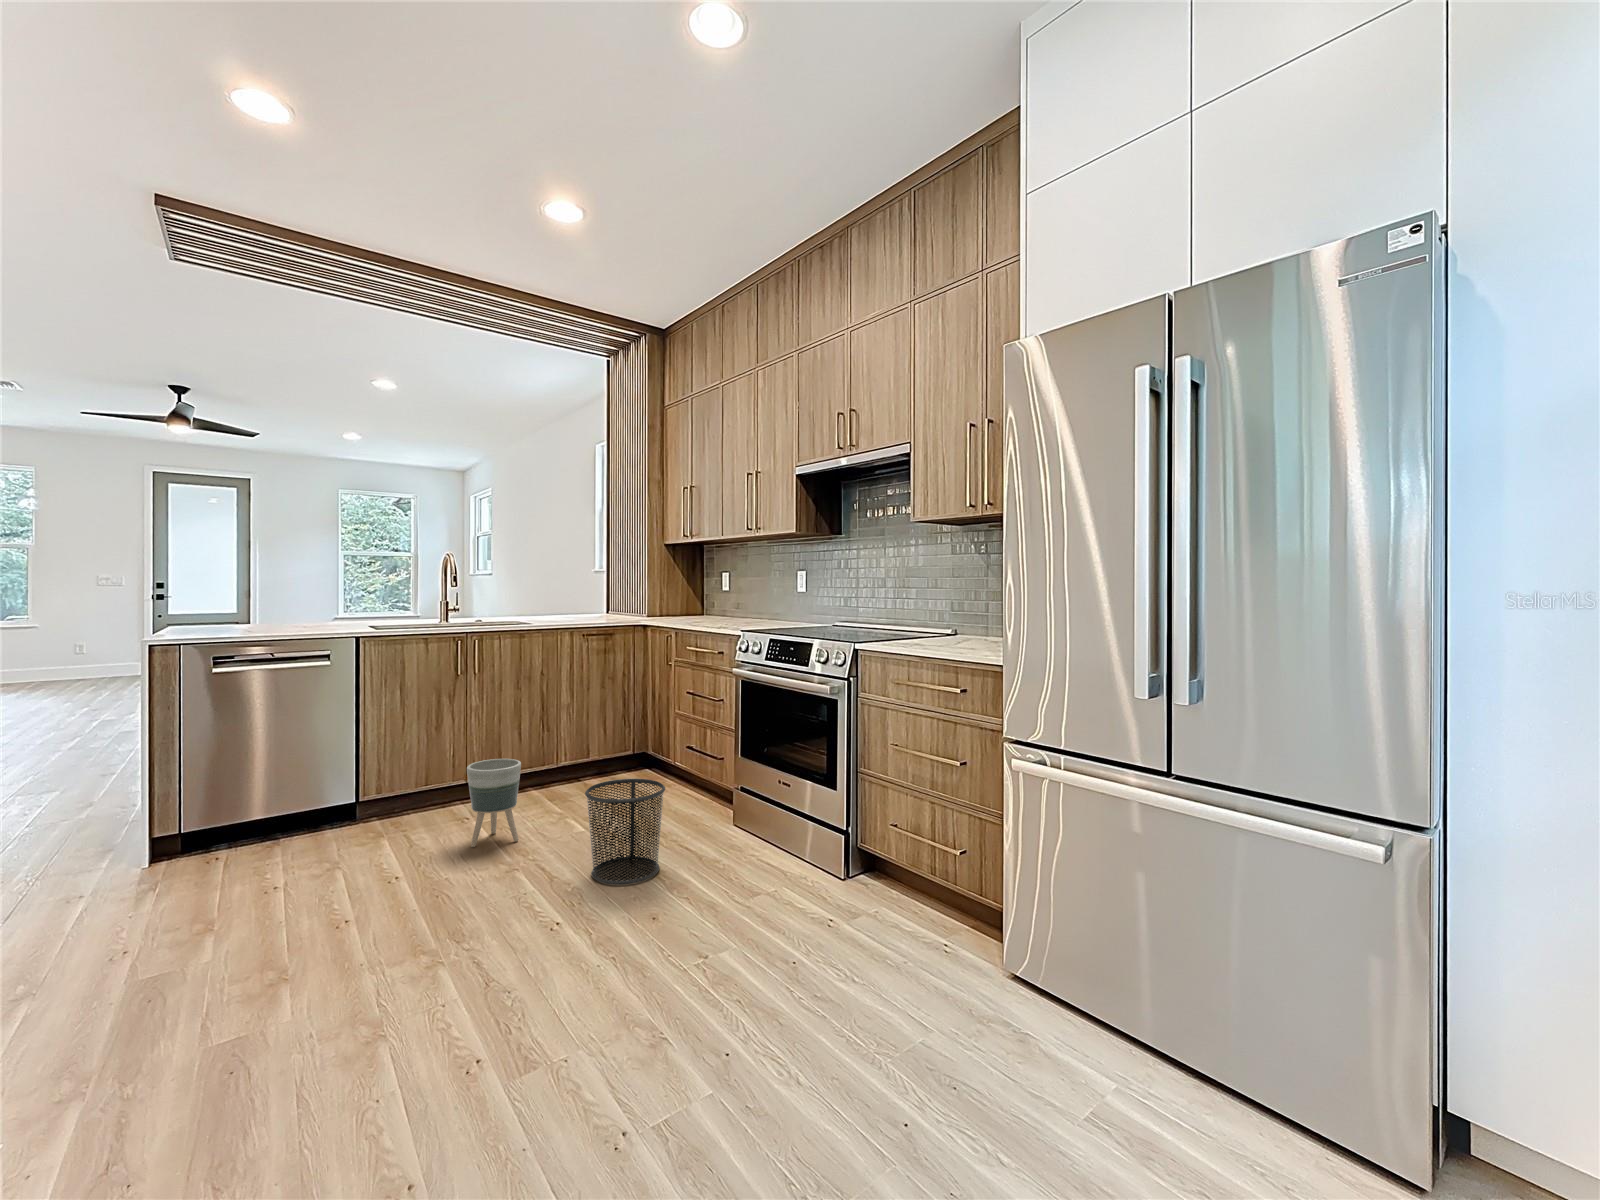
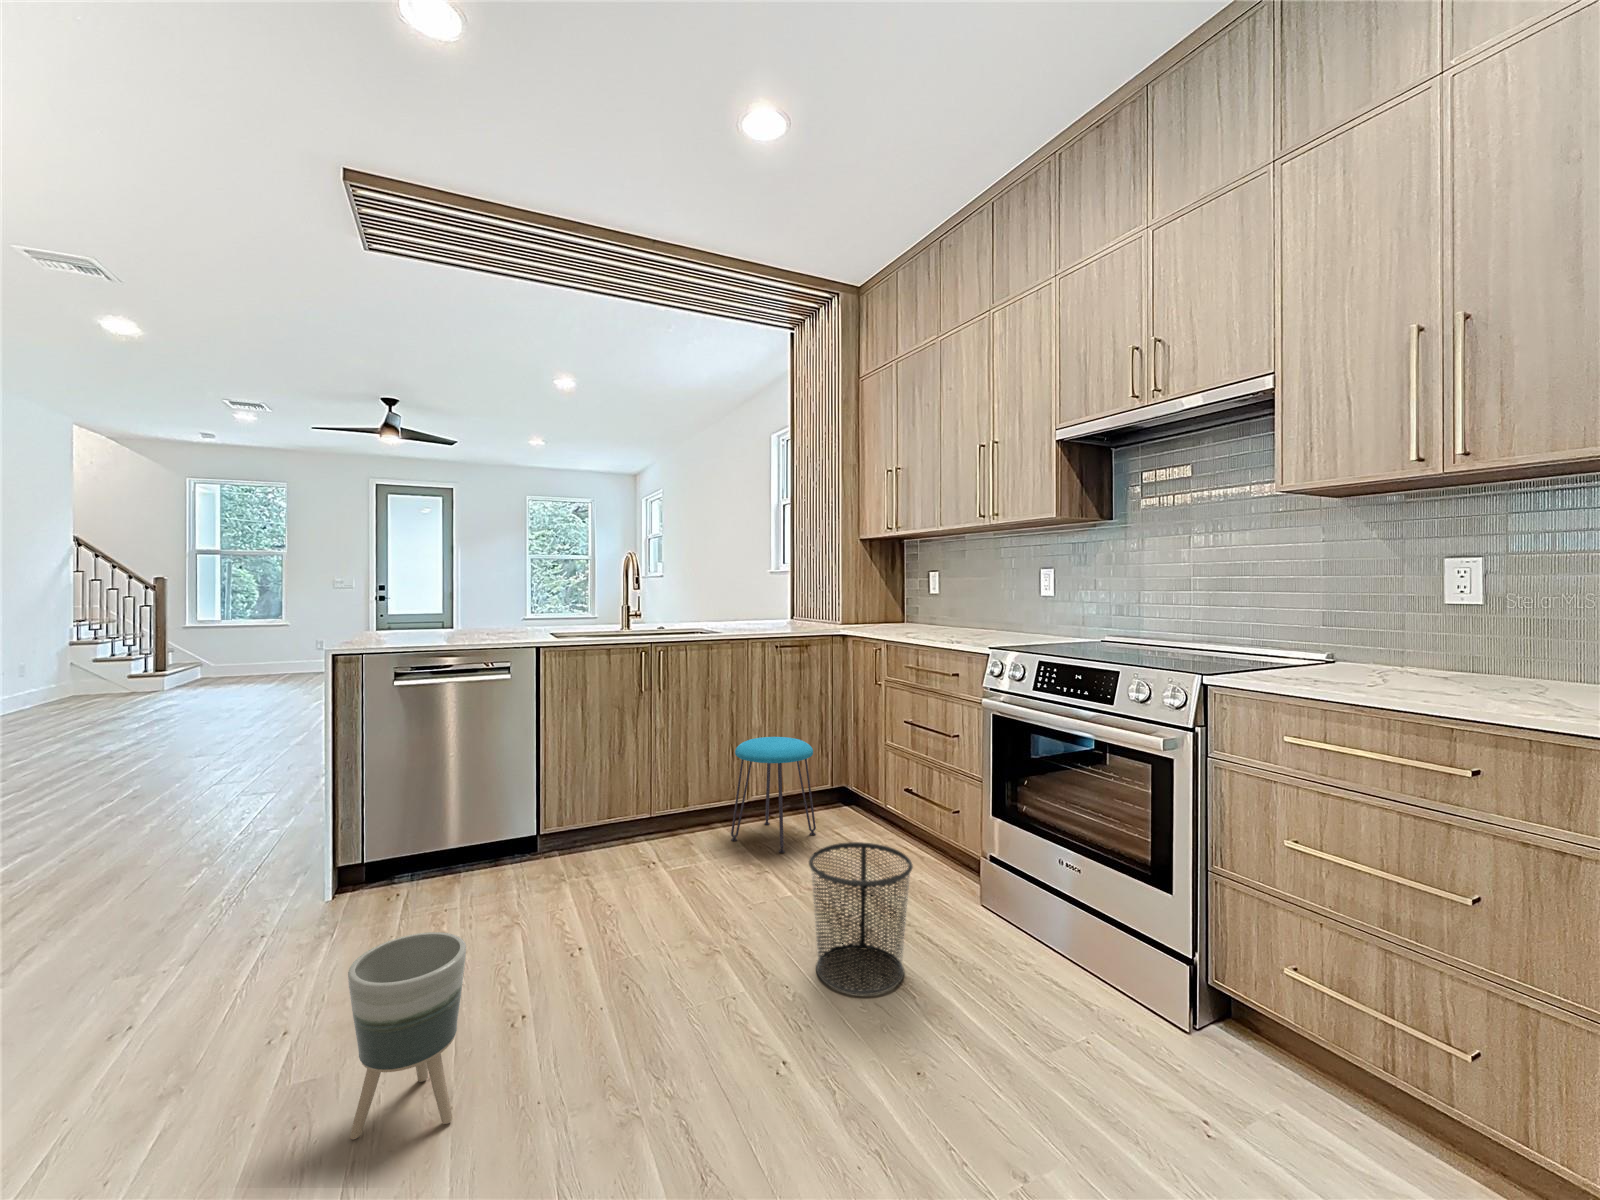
stool: none [538,712,615,806] -> present [731,737,816,853]
planter: present [467,759,521,847] -> present [348,932,466,1139]

